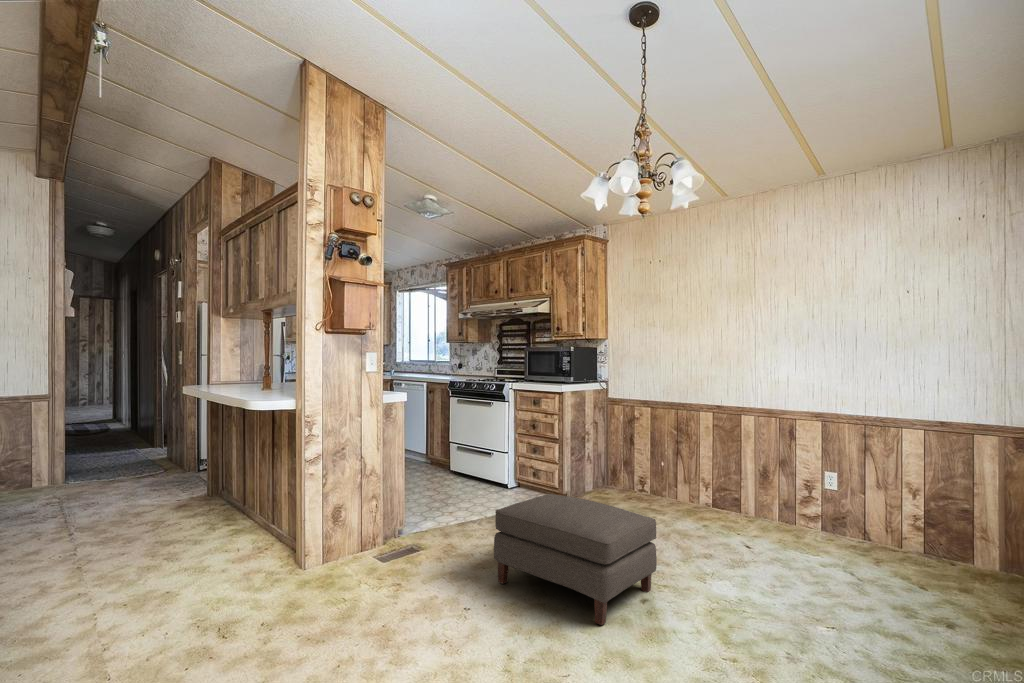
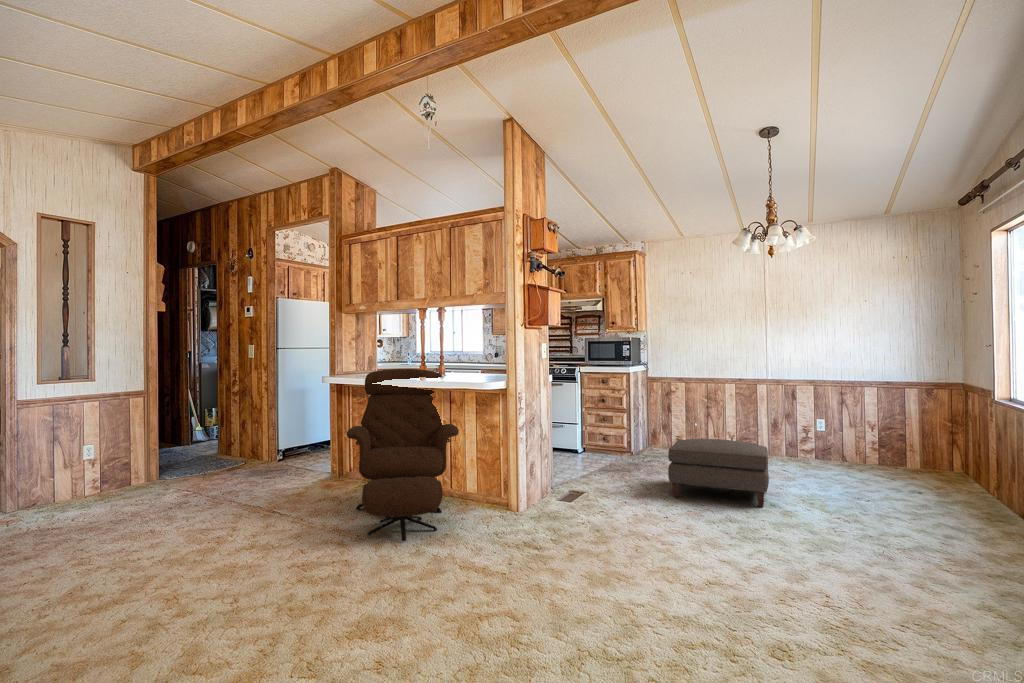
lounge chair: none [10,384,252,615] -> present [347,369,459,541]

